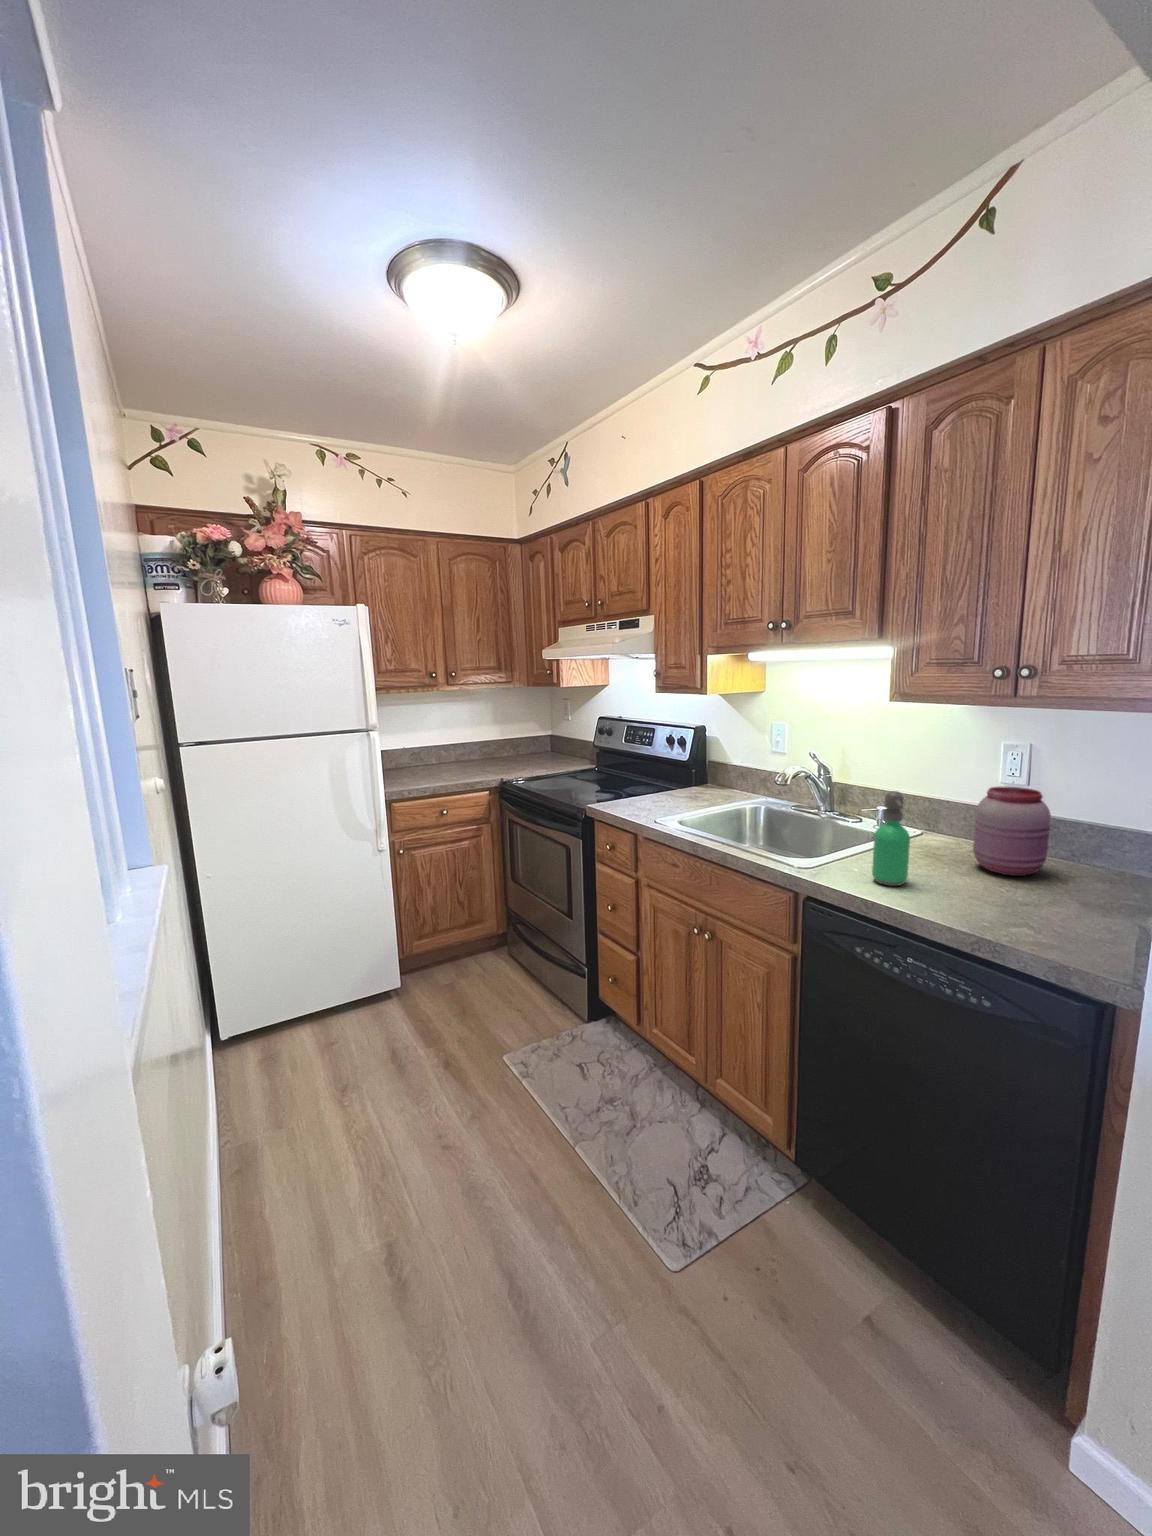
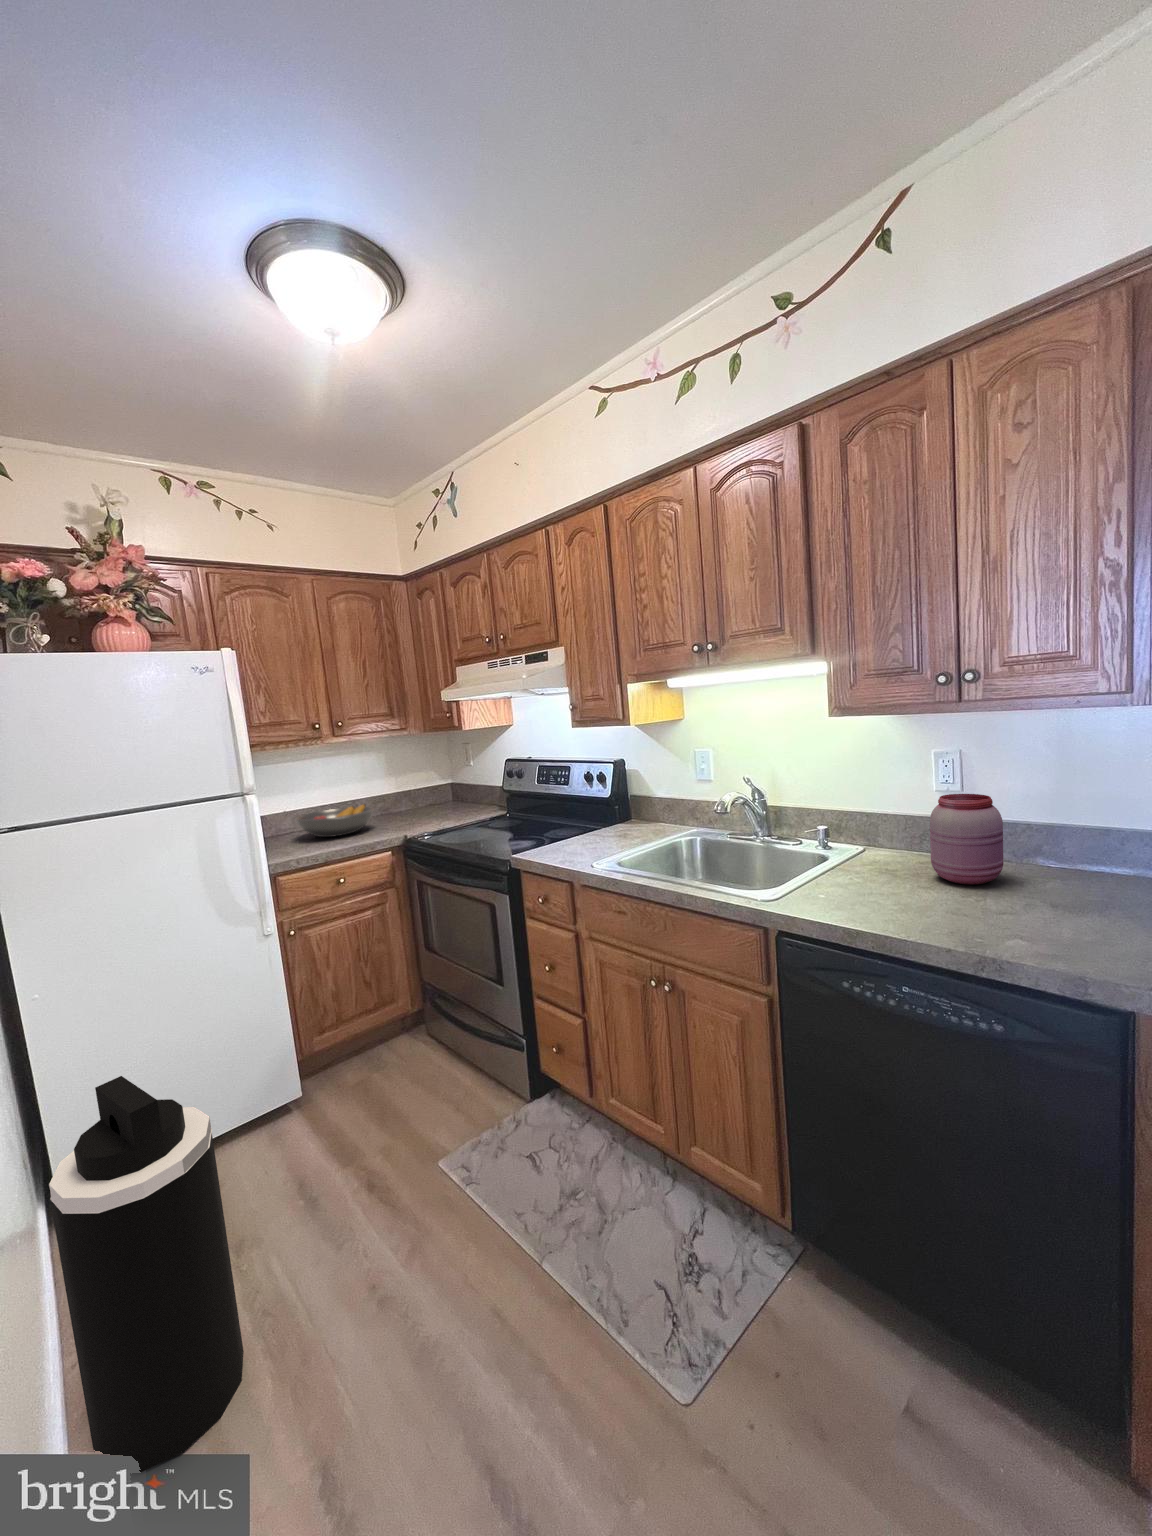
fruit bowl: none [411,748,479,774] -> present [295,804,374,837]
soap dispenser: present [872,791,910,886] -> none [842,808,881,910]
trash can: none [213,940,341,1223] -> present [49,1076,244,1472]

